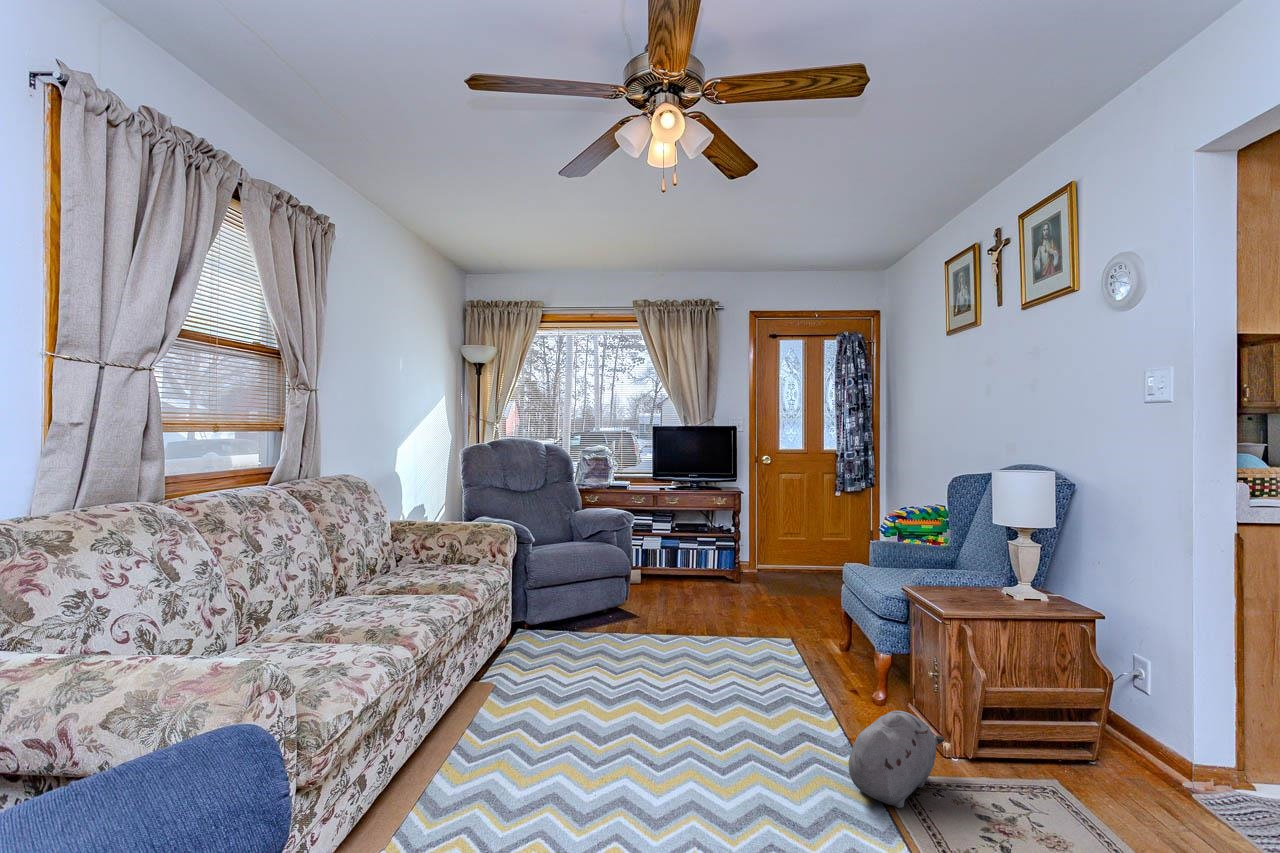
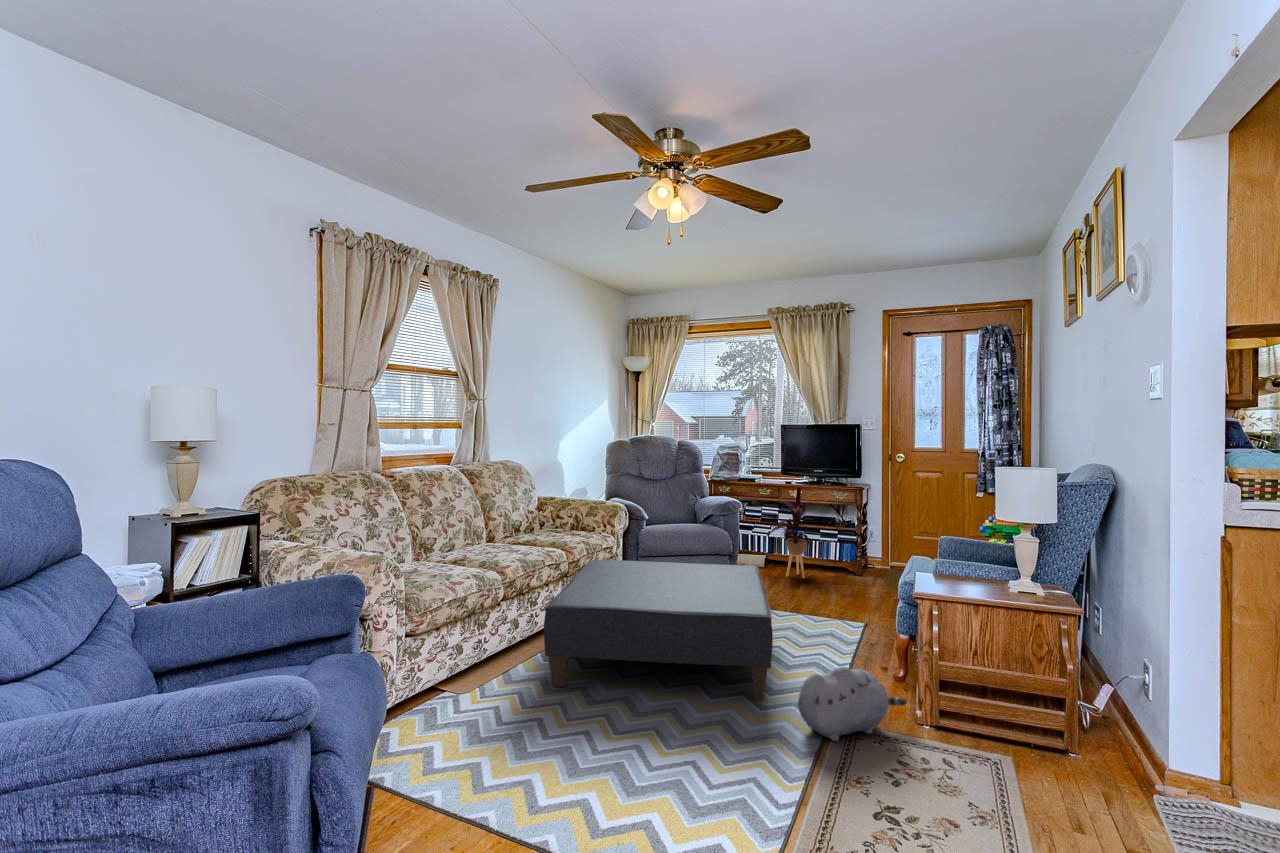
house plant: none [651,493,701,592] -> present [768,486,812,578]
ottoman: none [490,590,793,805] -> present [544,560,773,700]

